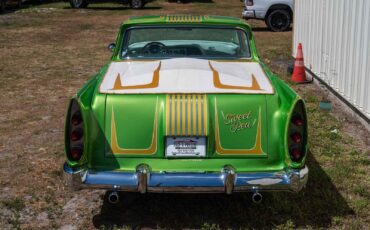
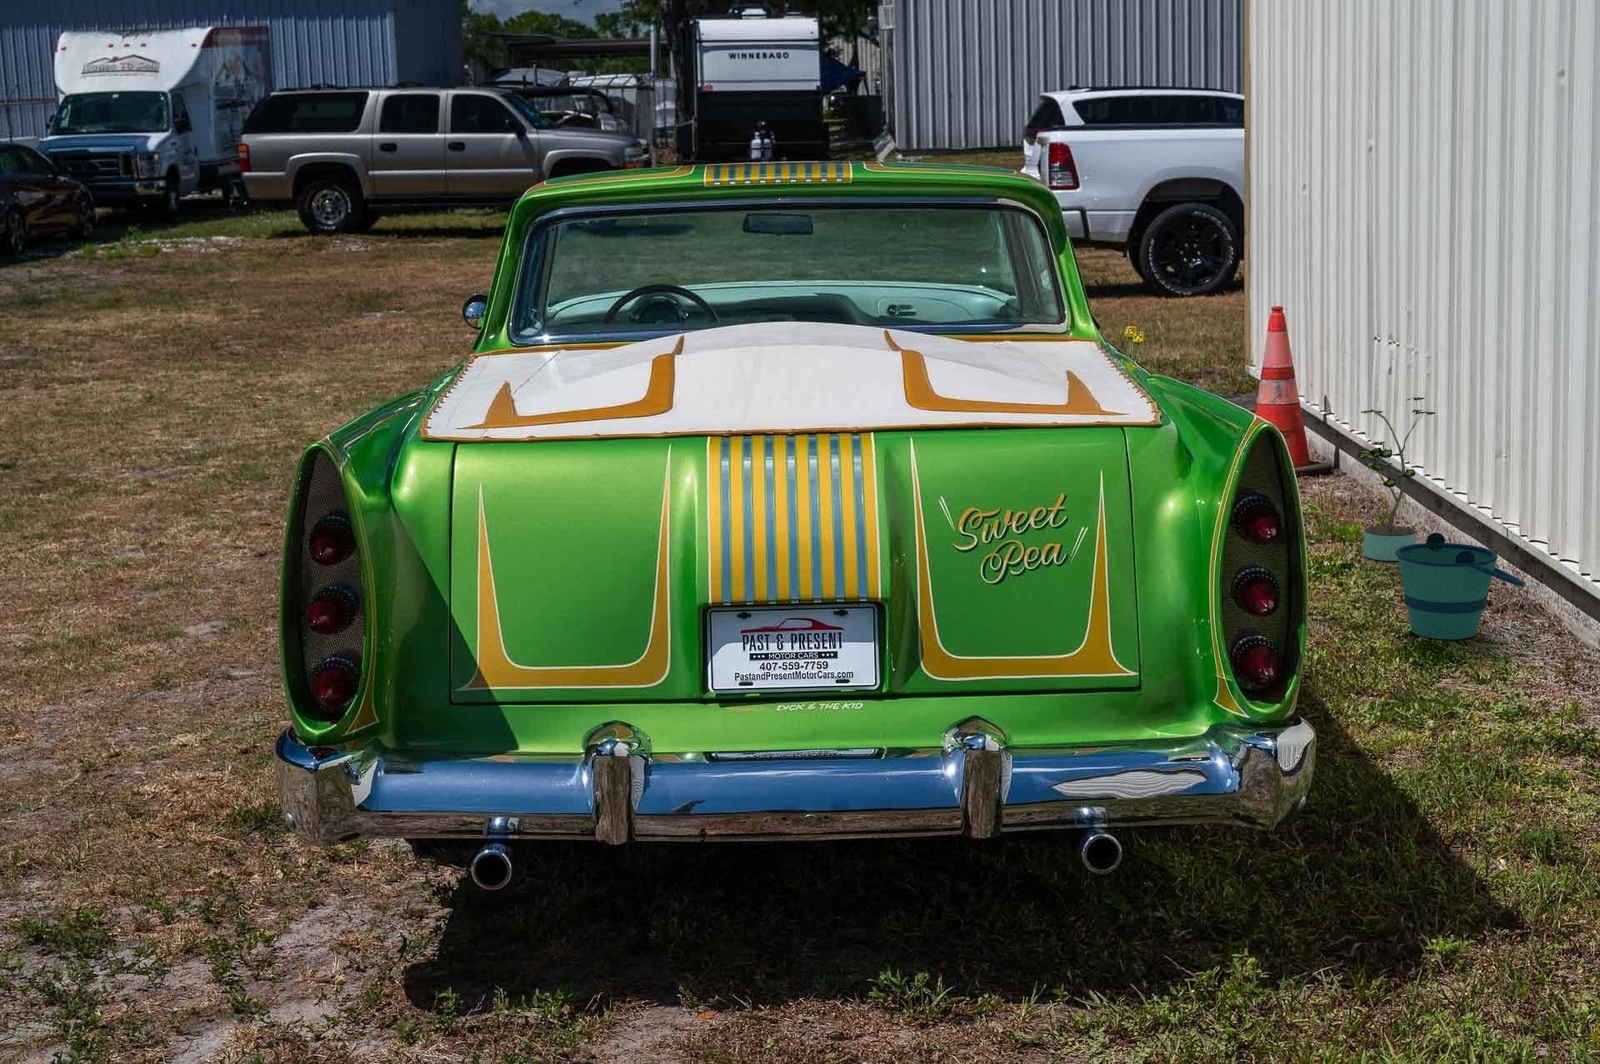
bucket: none [327,105,357,132] -> present [1395,532,1524,640]

